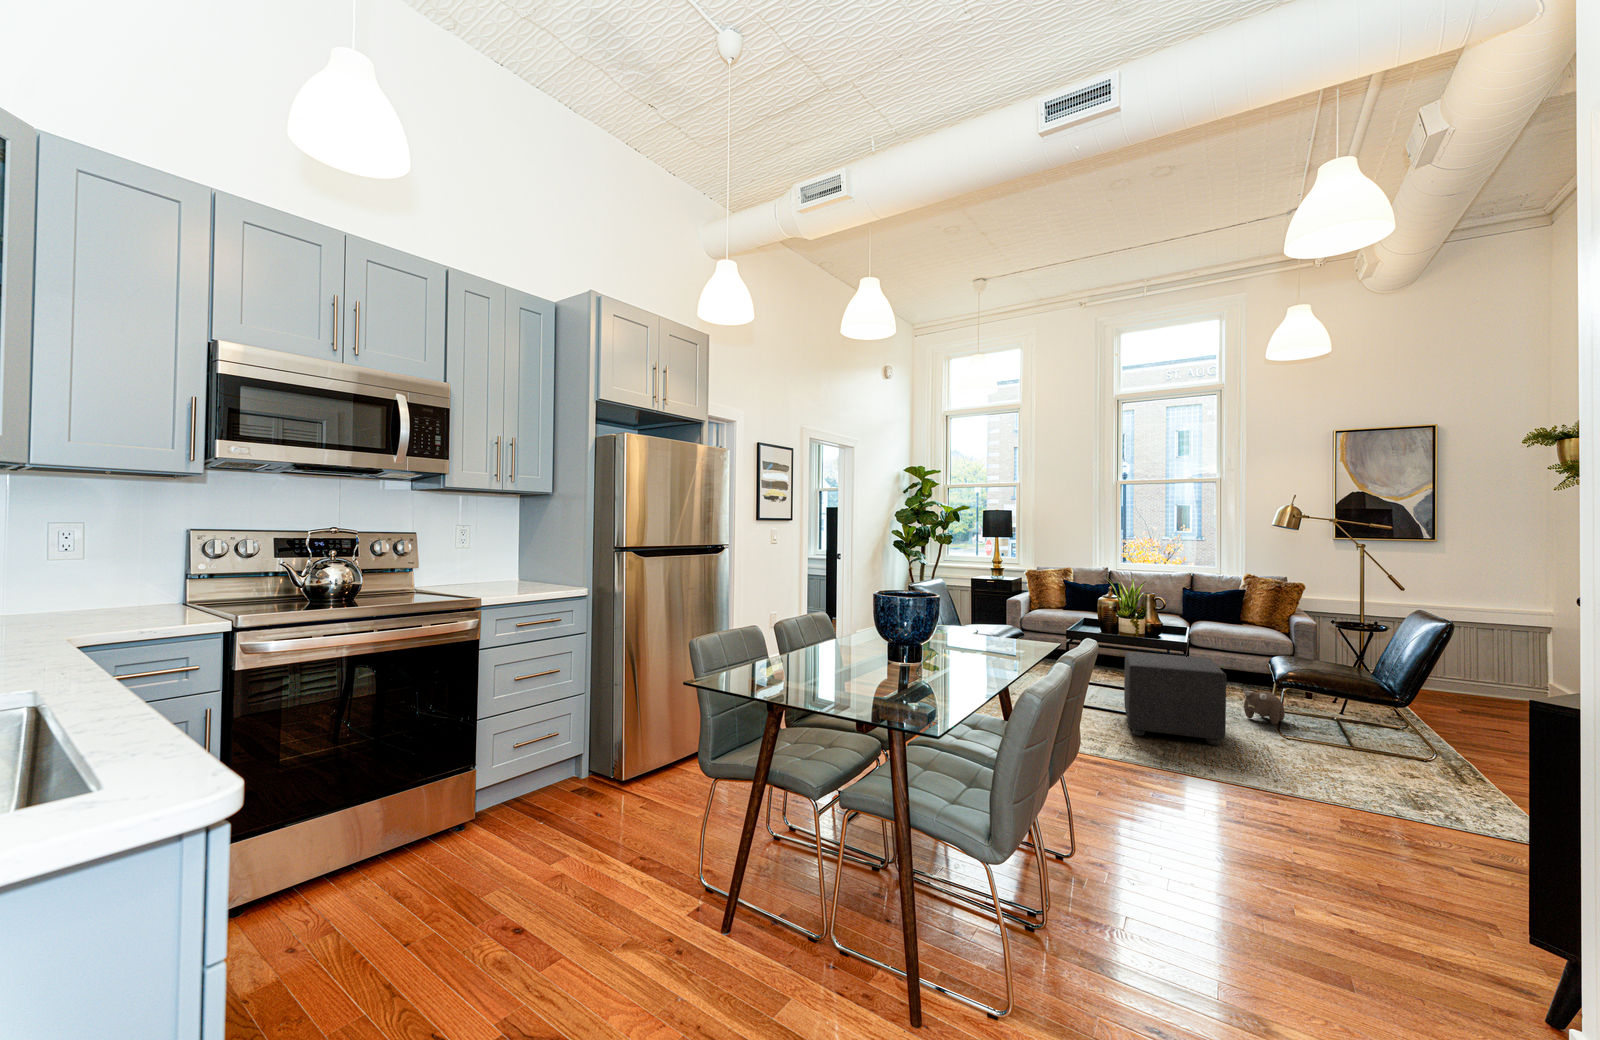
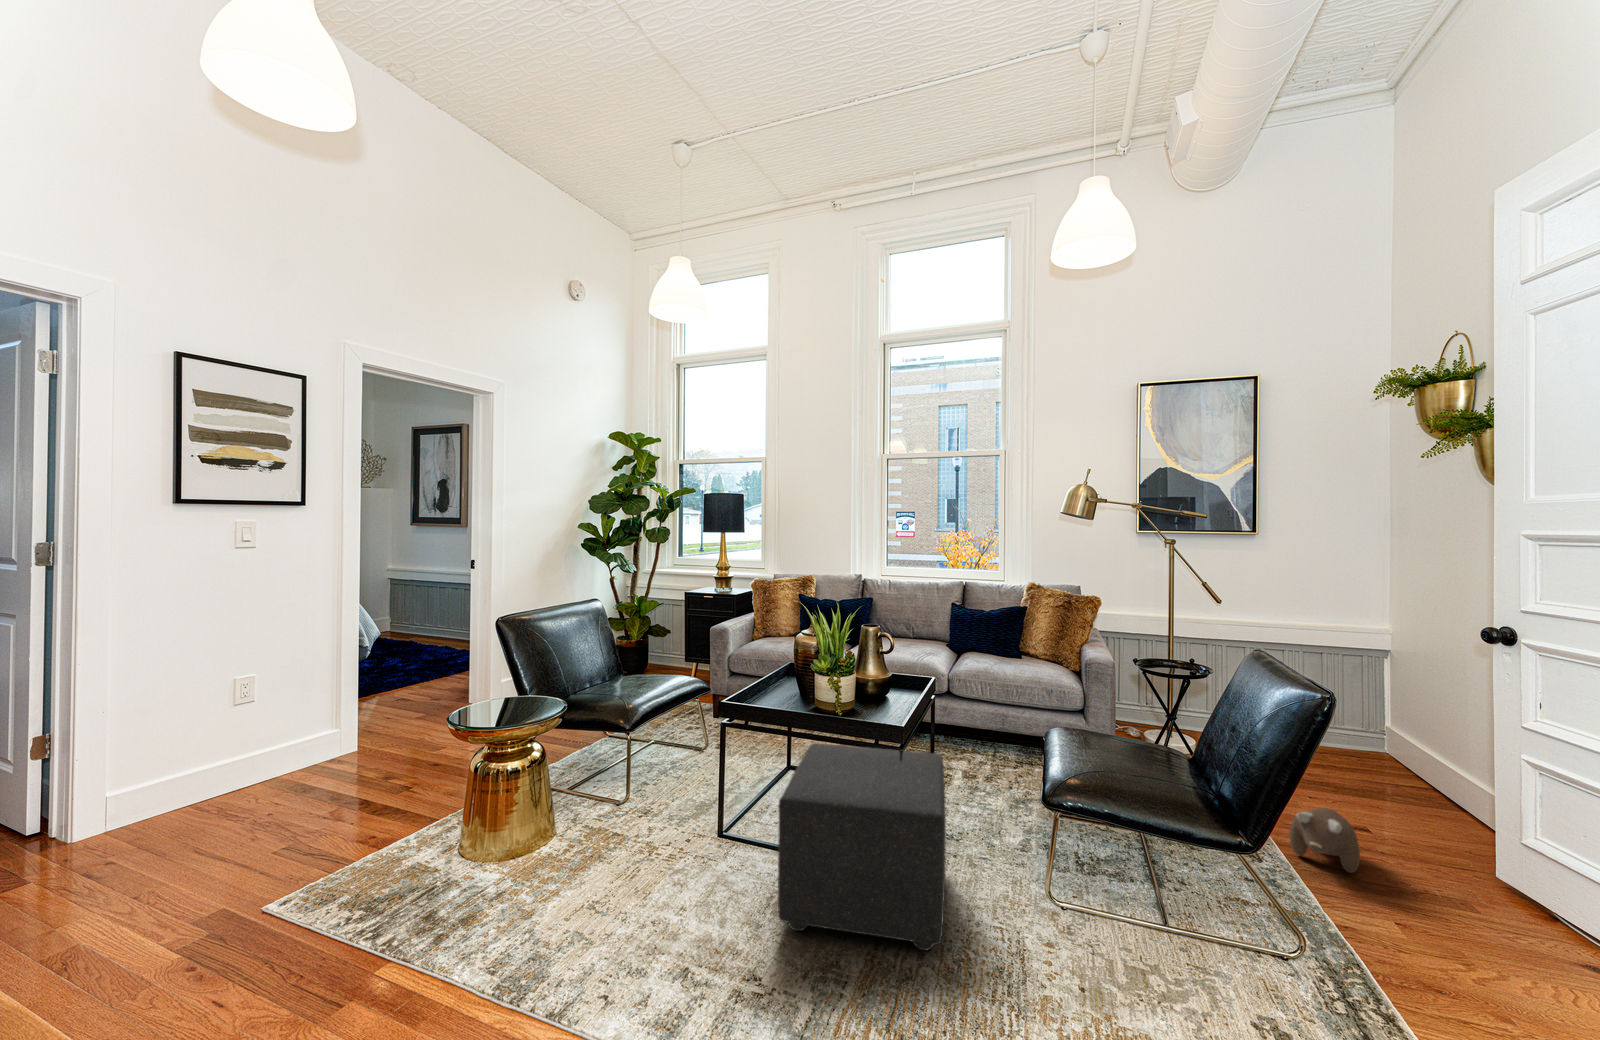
plush toy: present [1244,690,1285,725] -> present [1289,808,1360,873]

